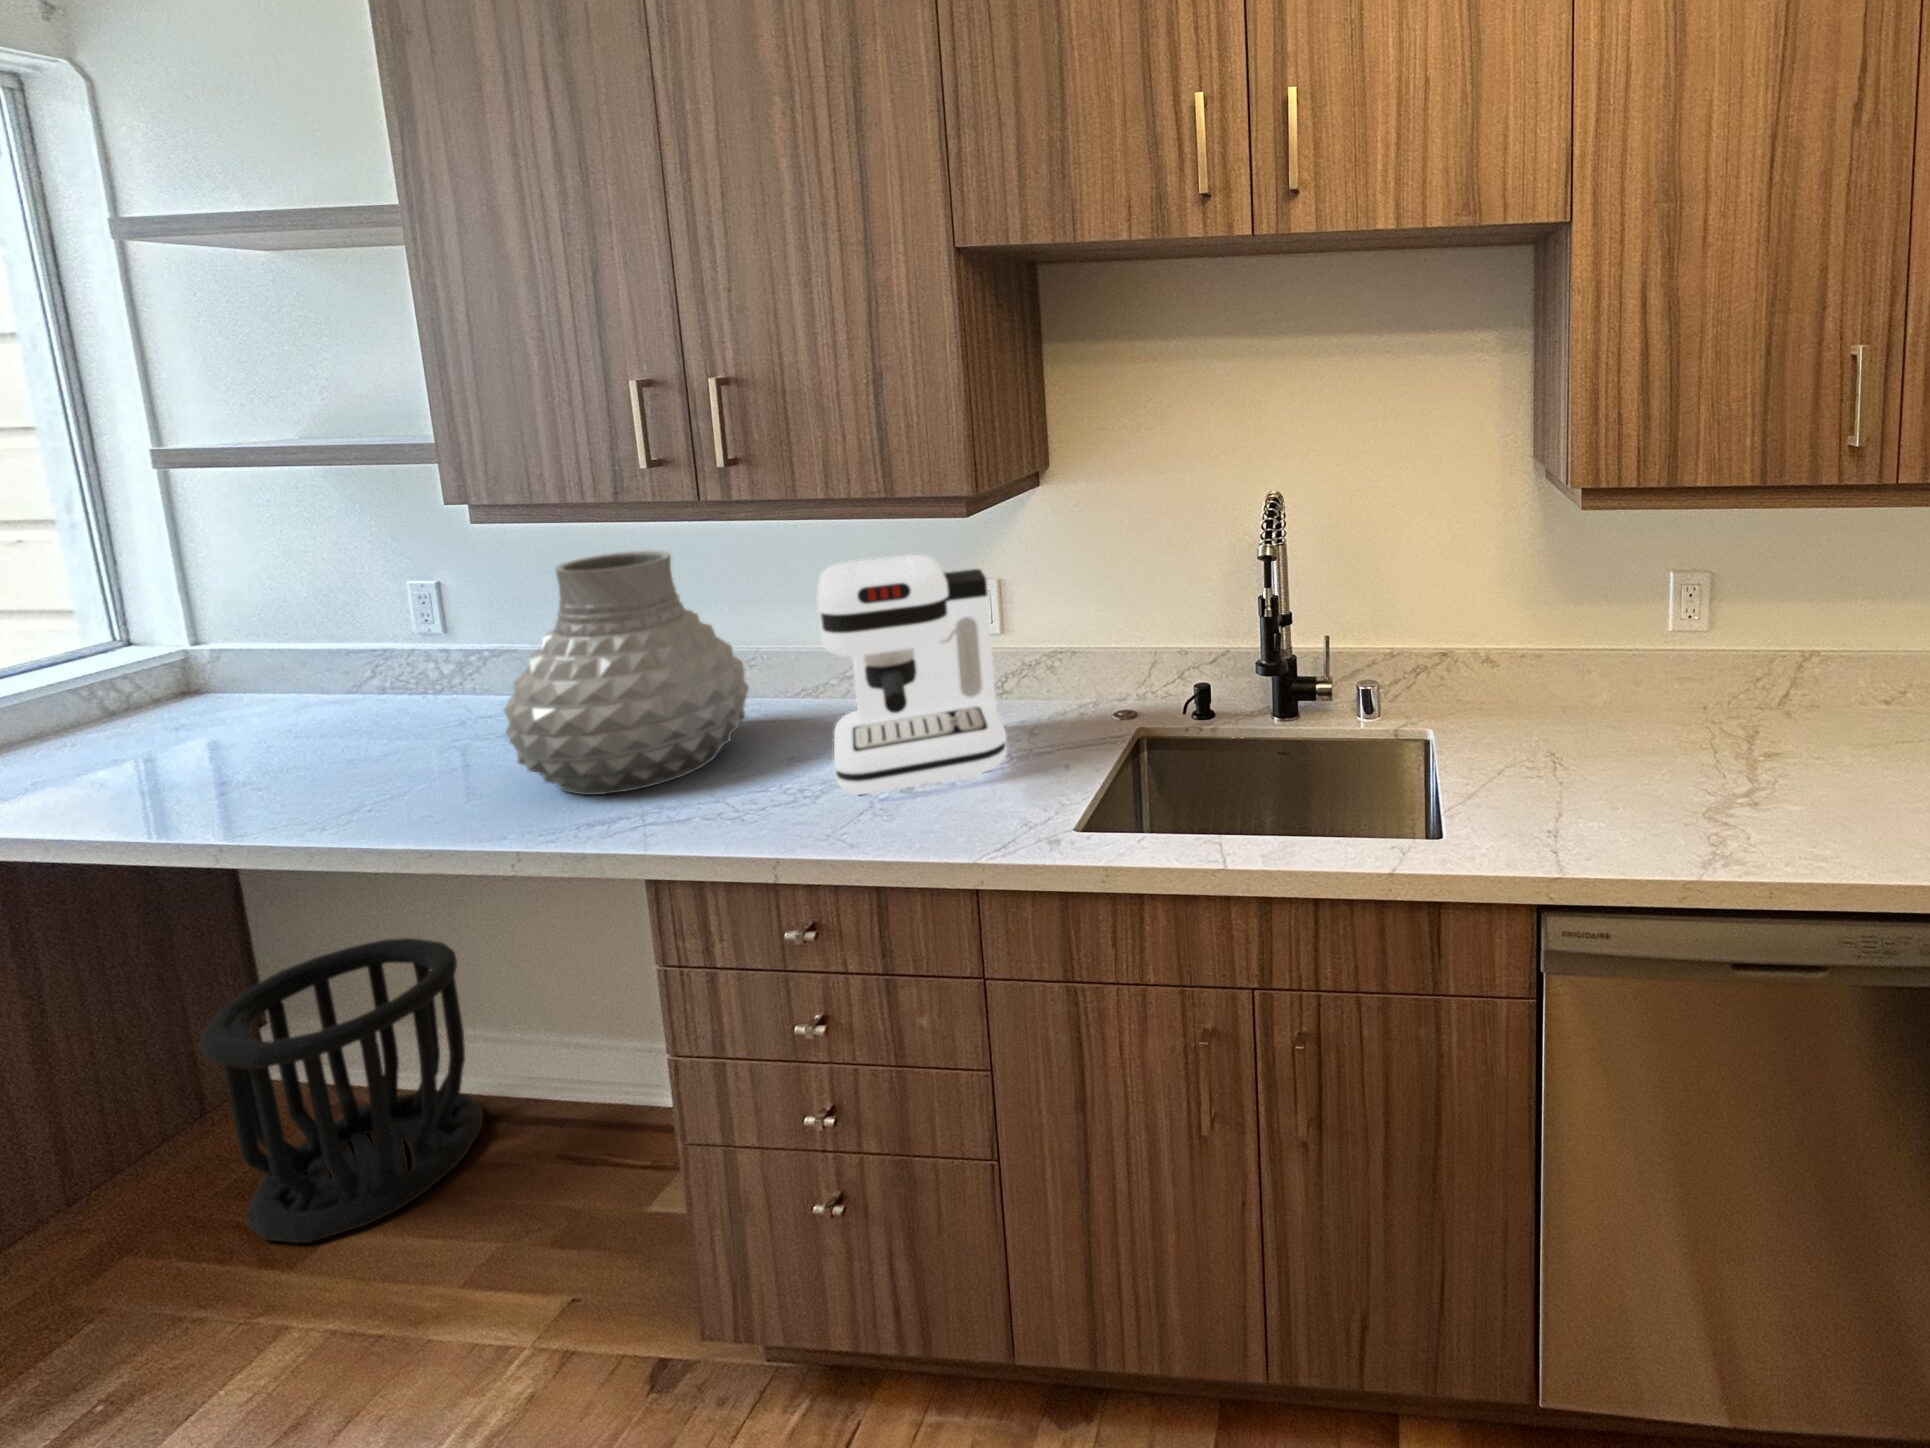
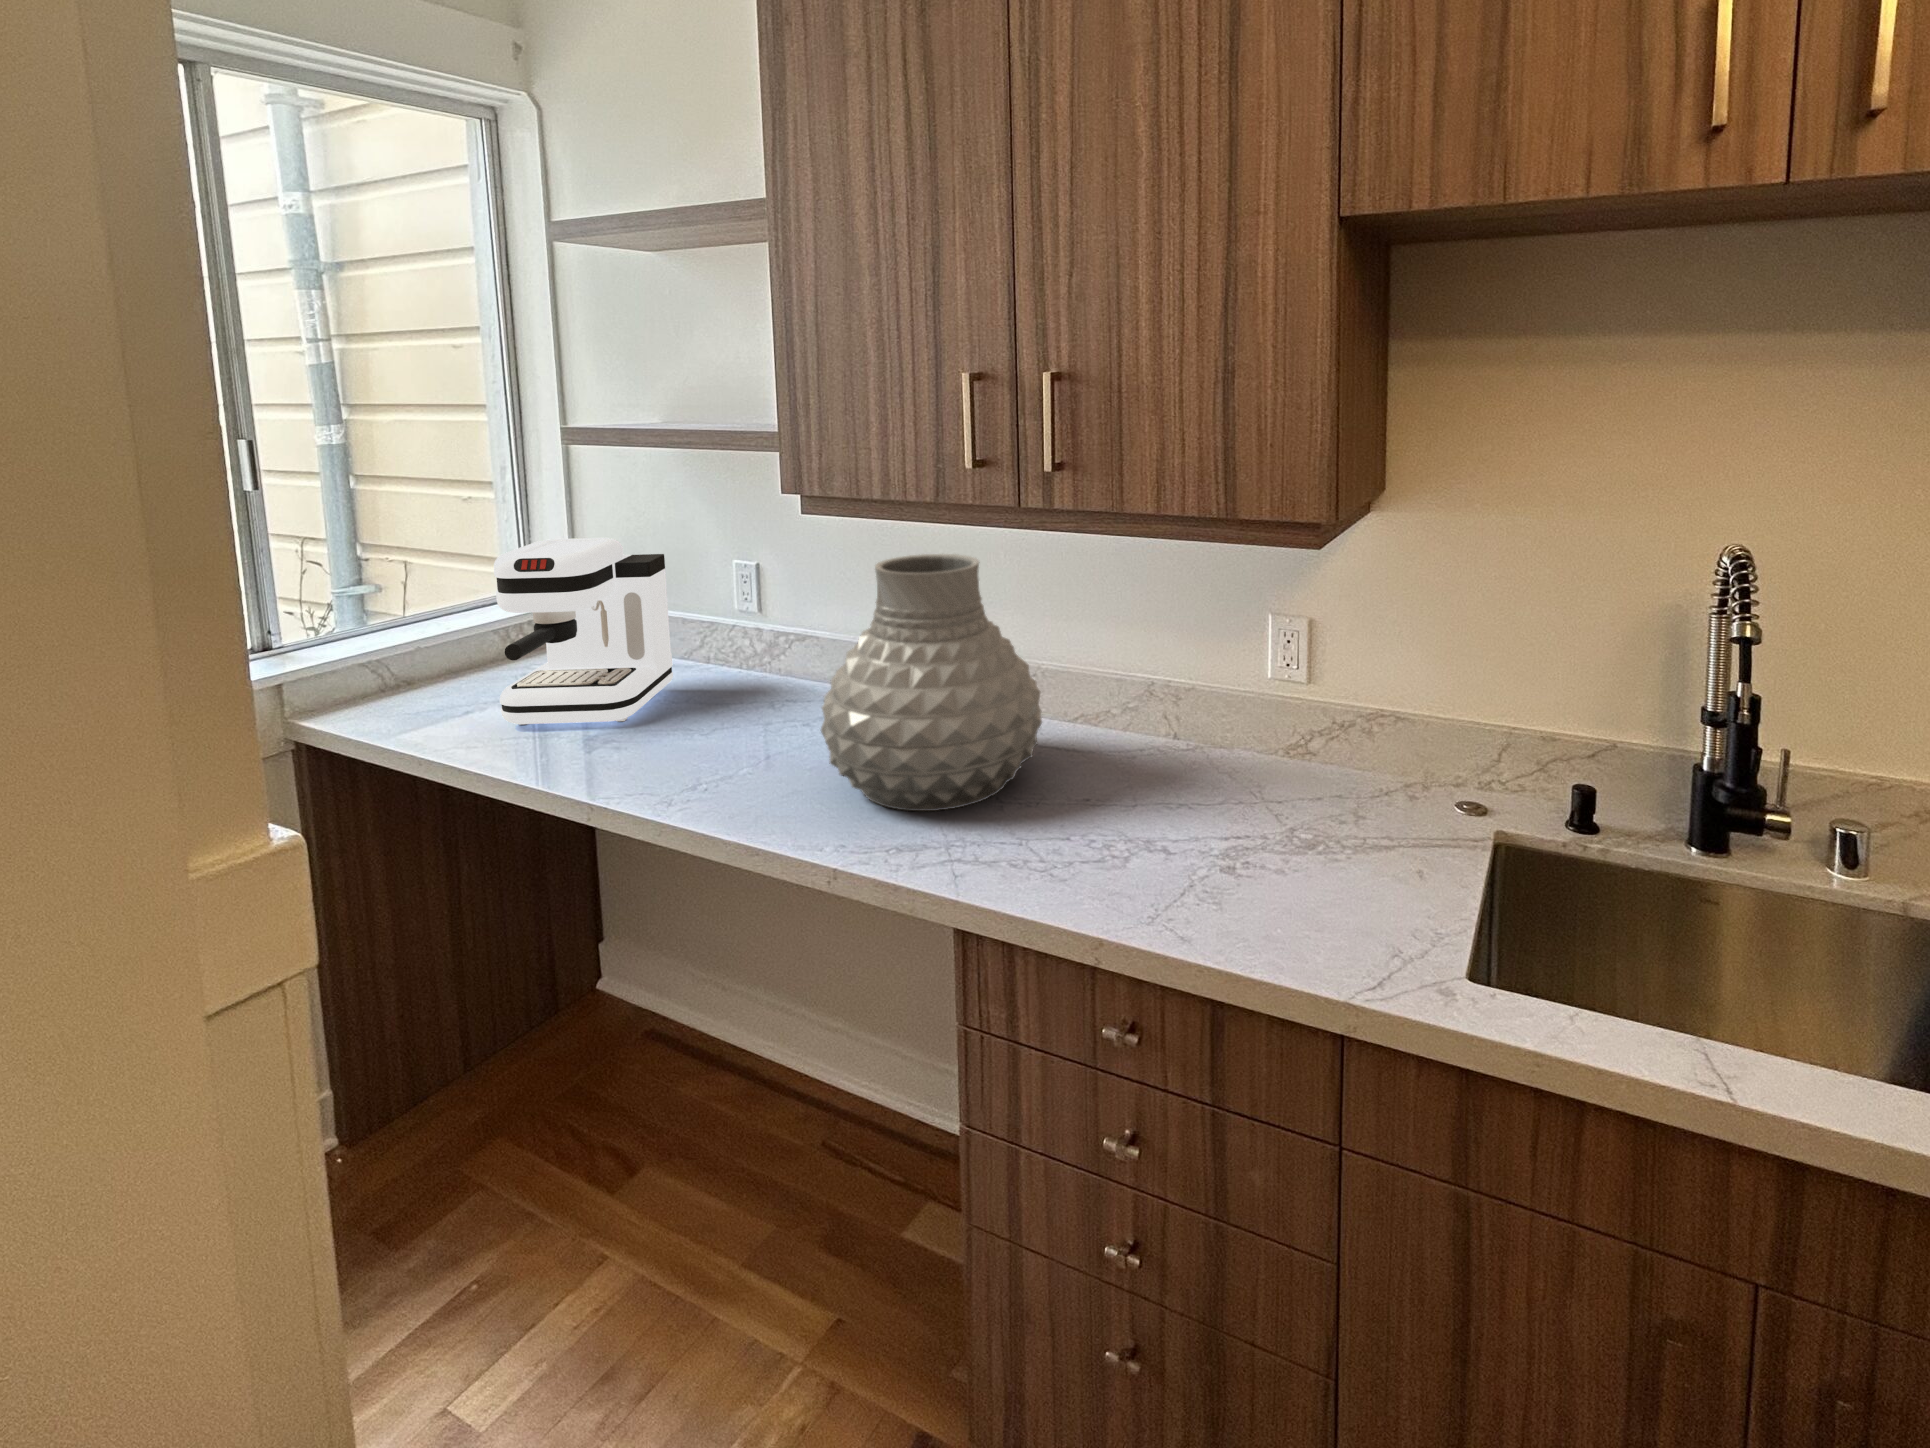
coffee maker: present [817,555,1007,795] -> present [494,538,673,725]
wastebasket: present [200,938,483,1243] -> none [559,891,761,1170]

